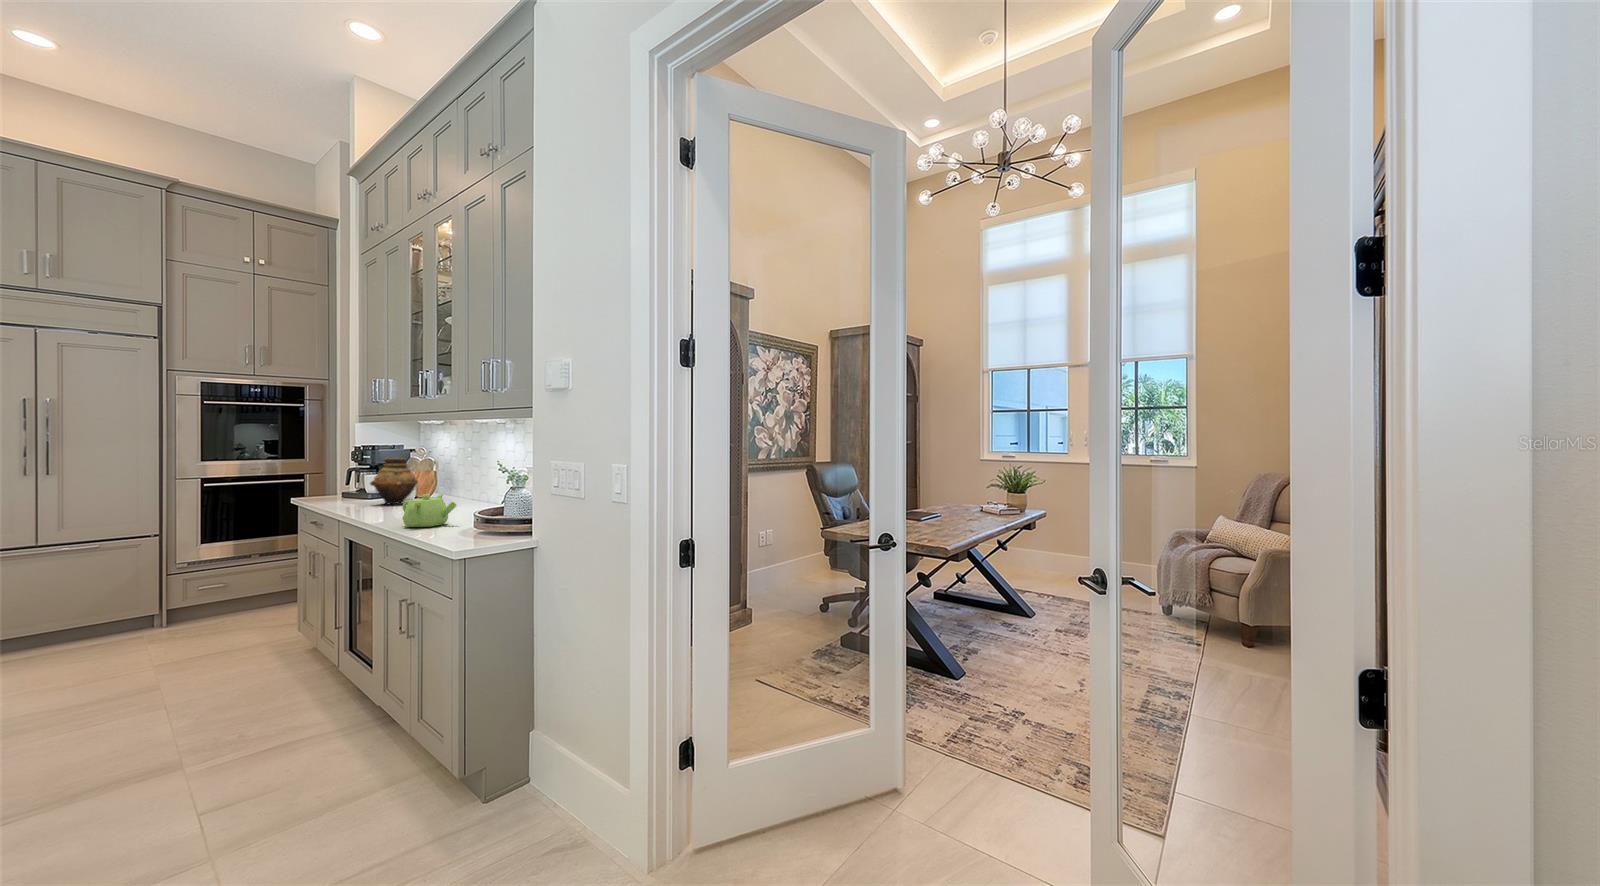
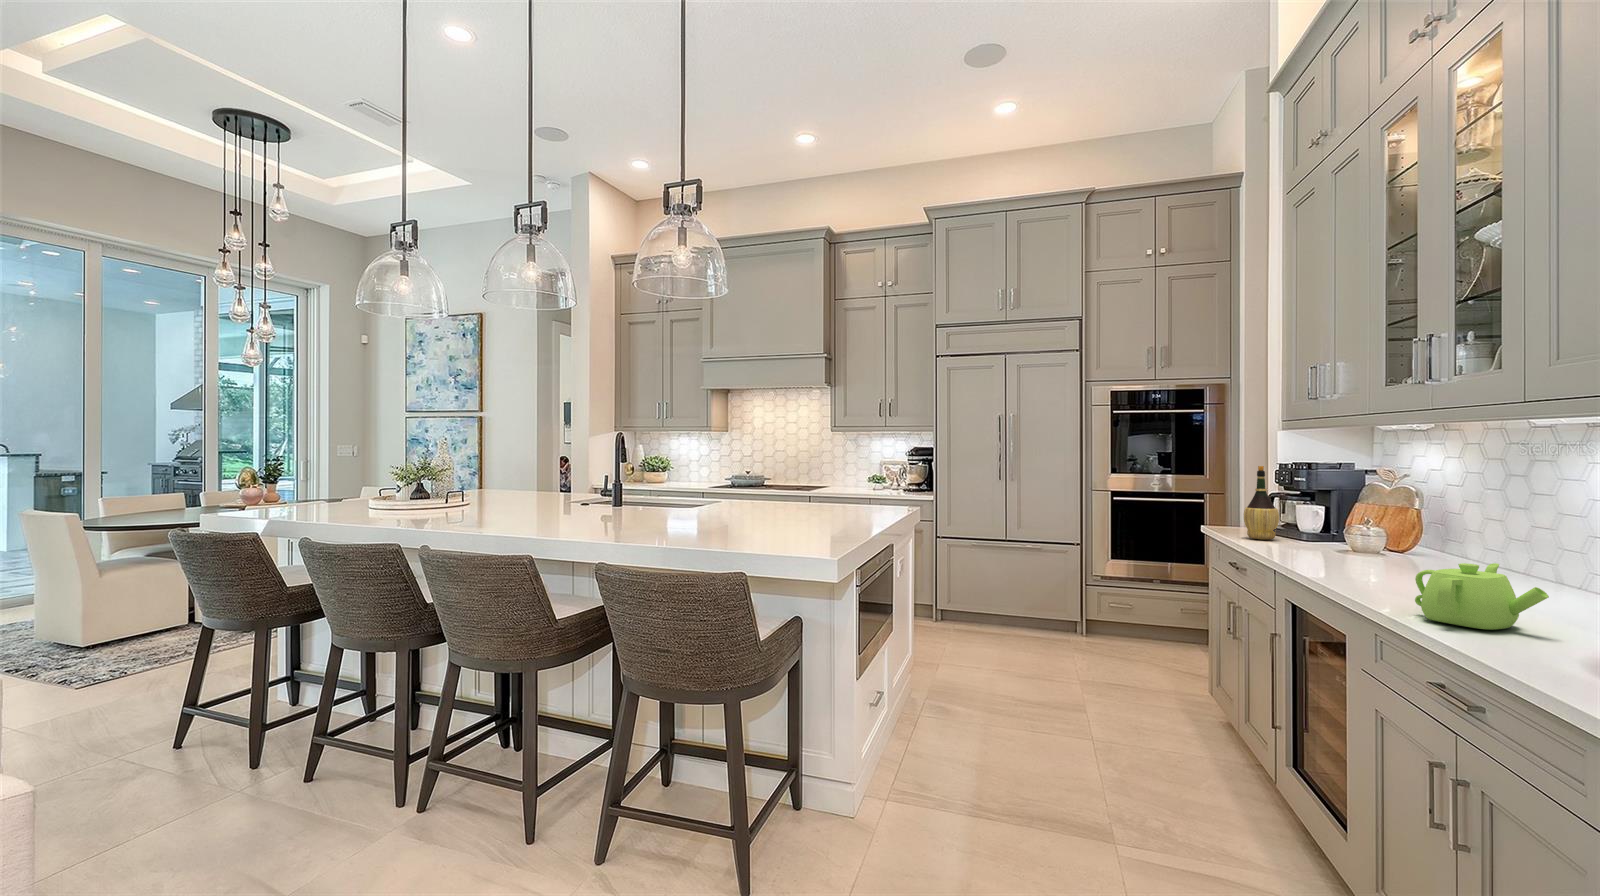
wine bottle: none [324,449,352,502] -> present [1244,466,1279,540]
vase: present [370,458,418,504] -> none [1314,483,1391,555]

